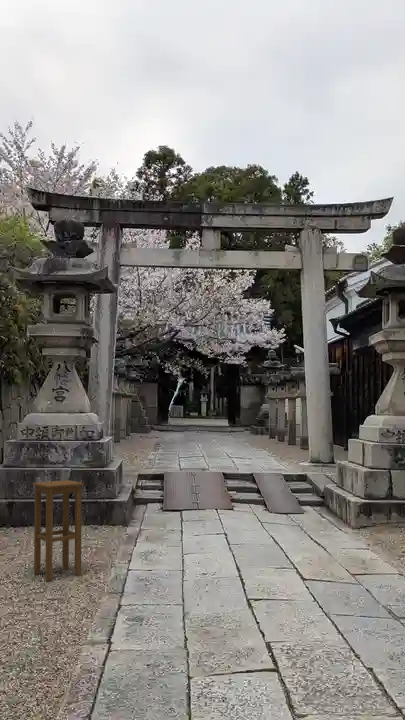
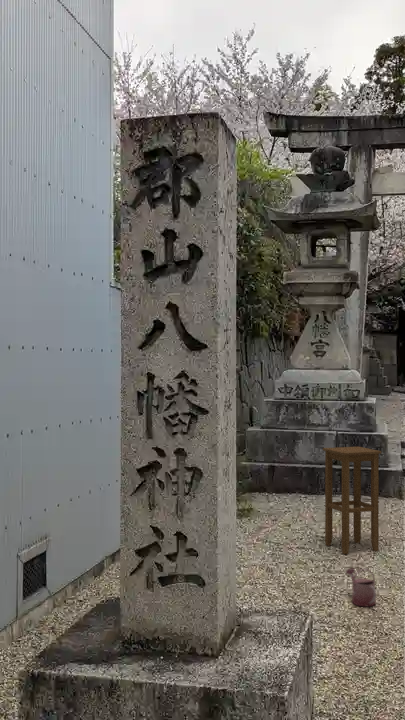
watering can: none [28,594,54,631] -> present [346,569,376,606]

